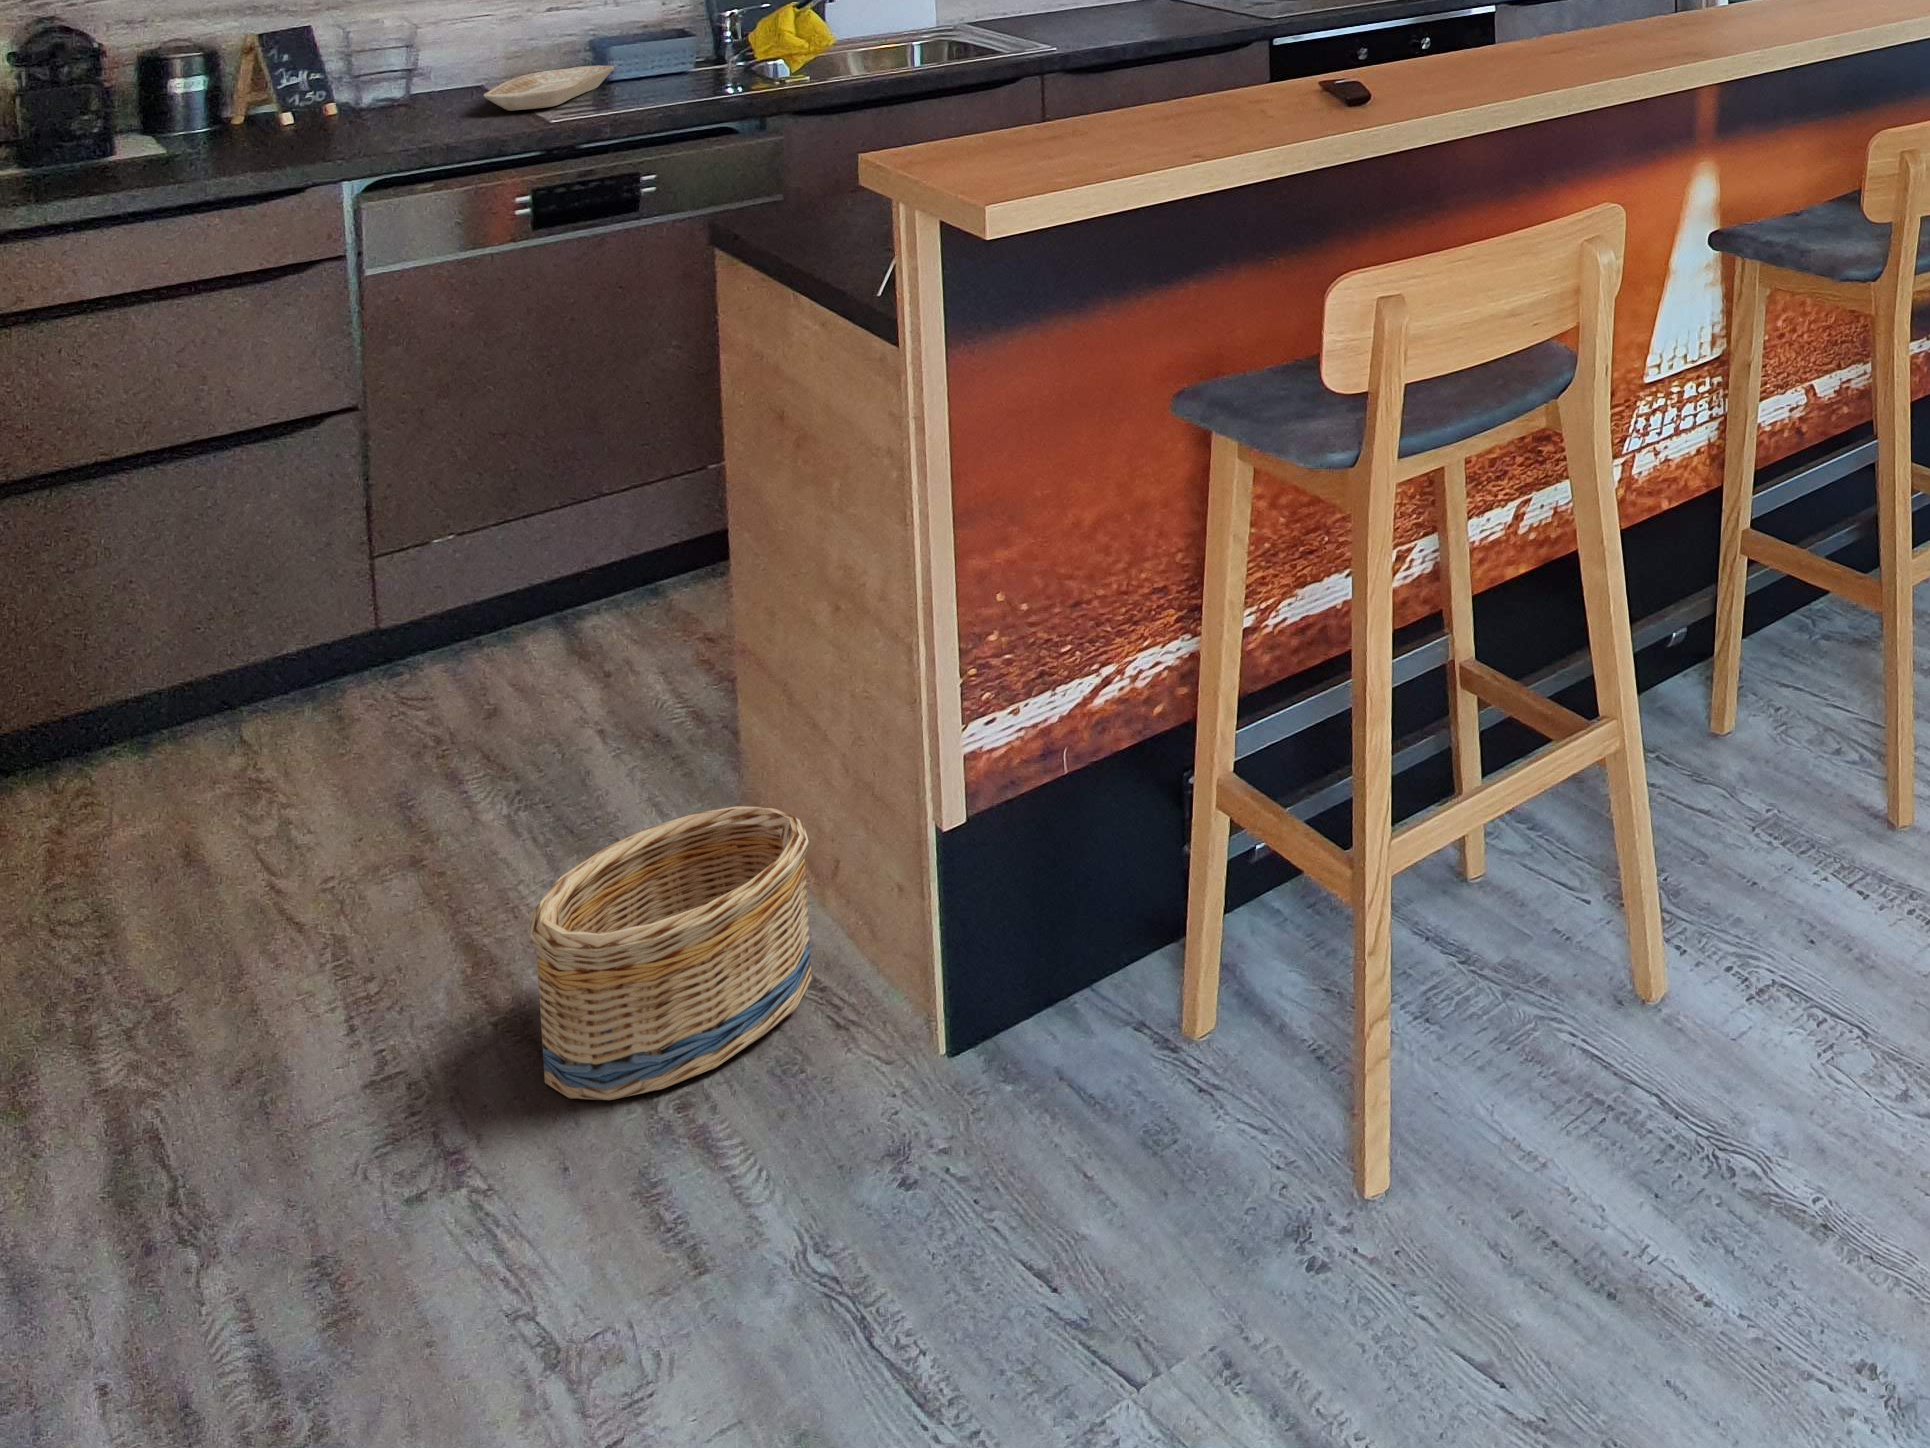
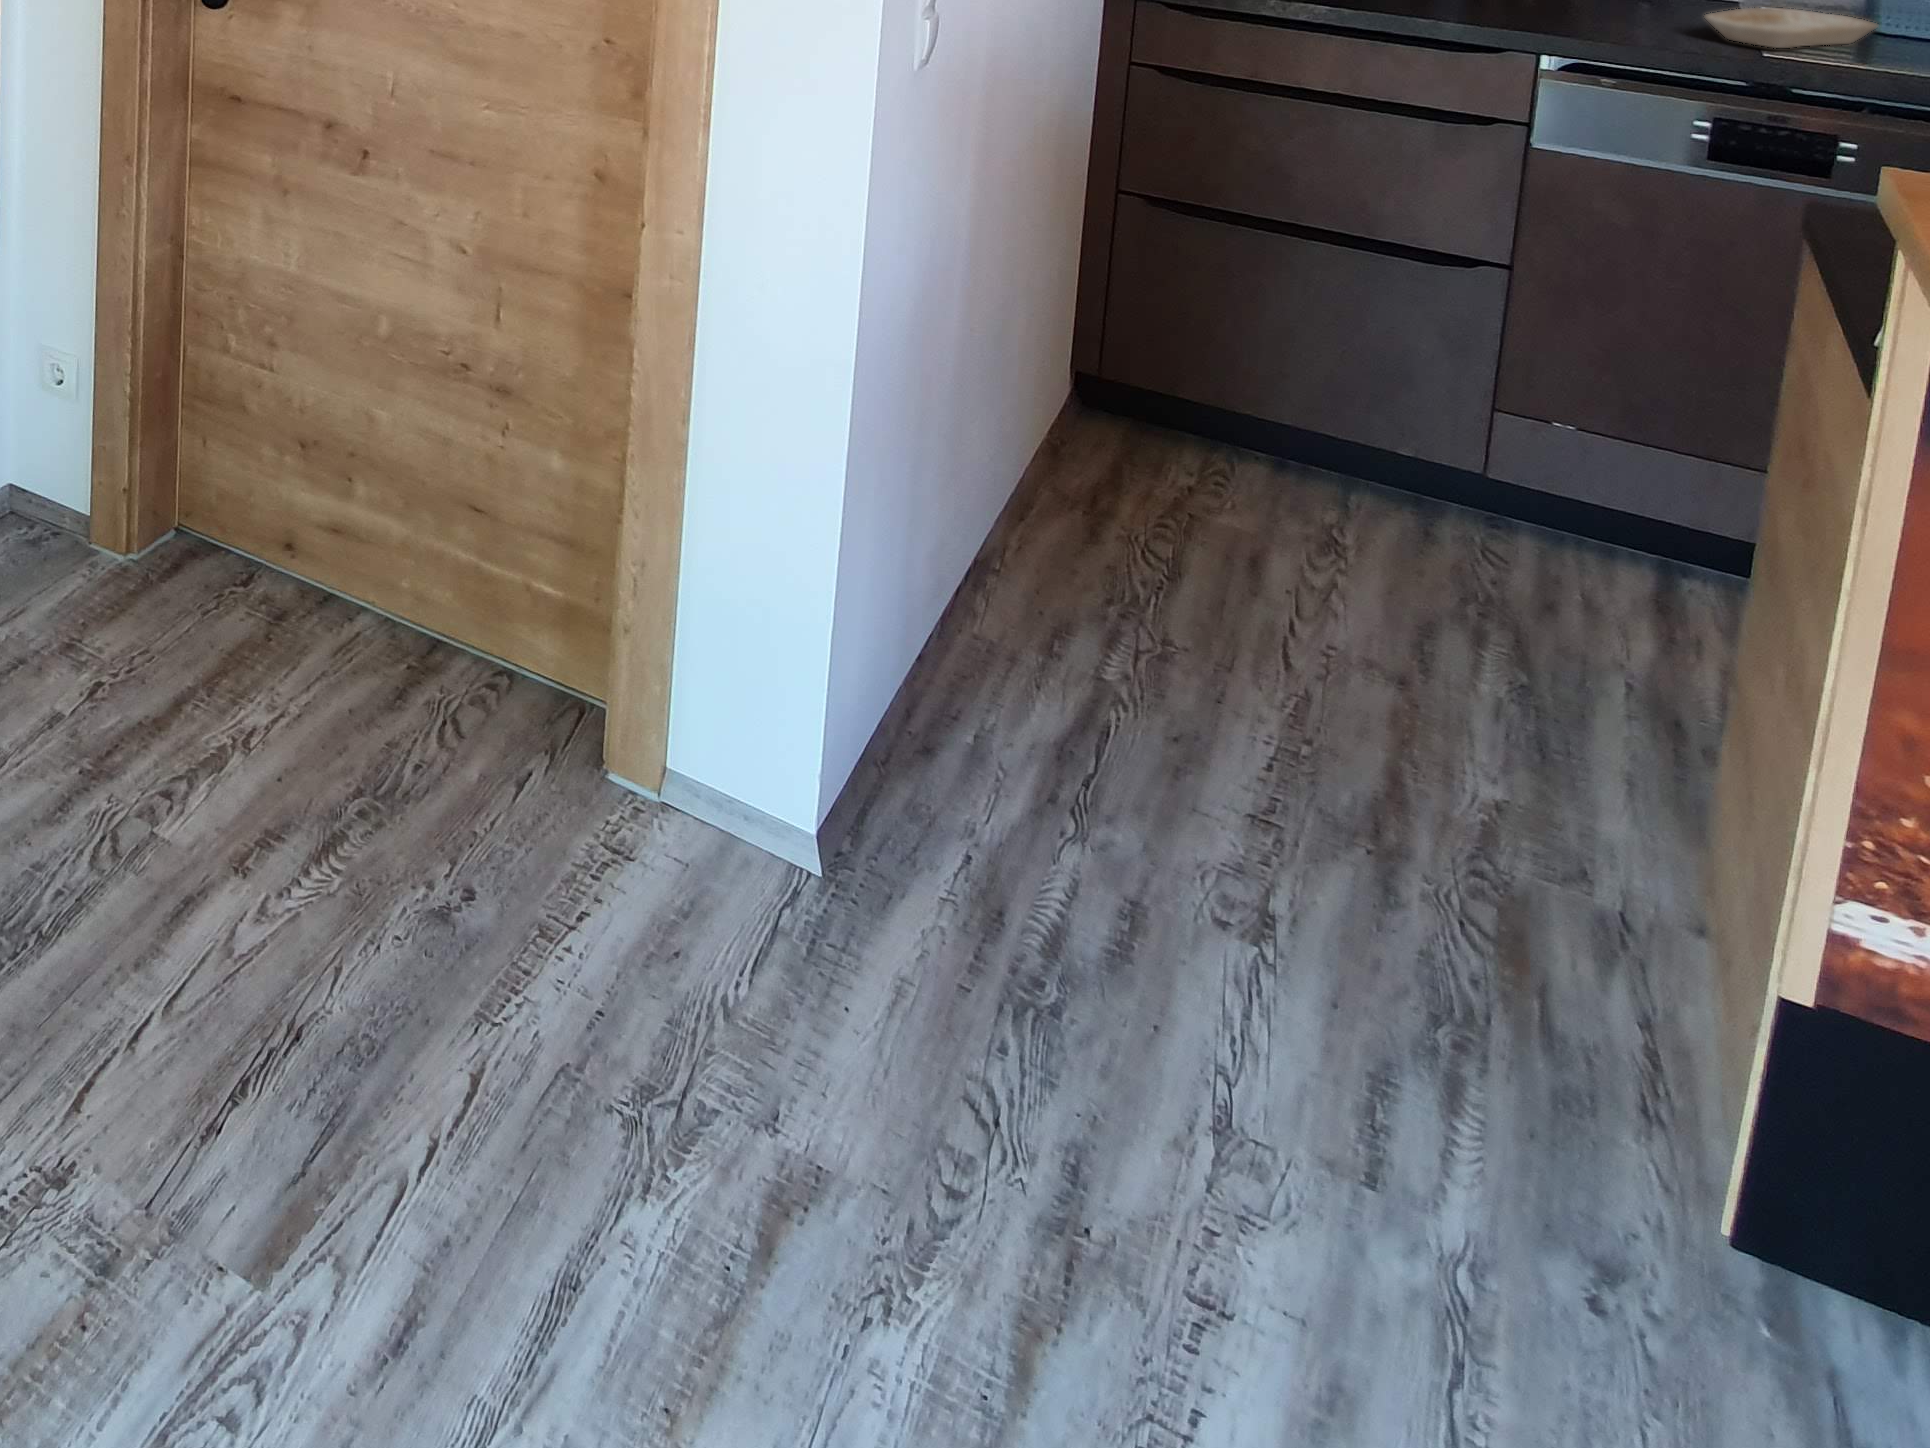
basket: present [530,806,812,1100] -> none [1361,767,1672,1063]

